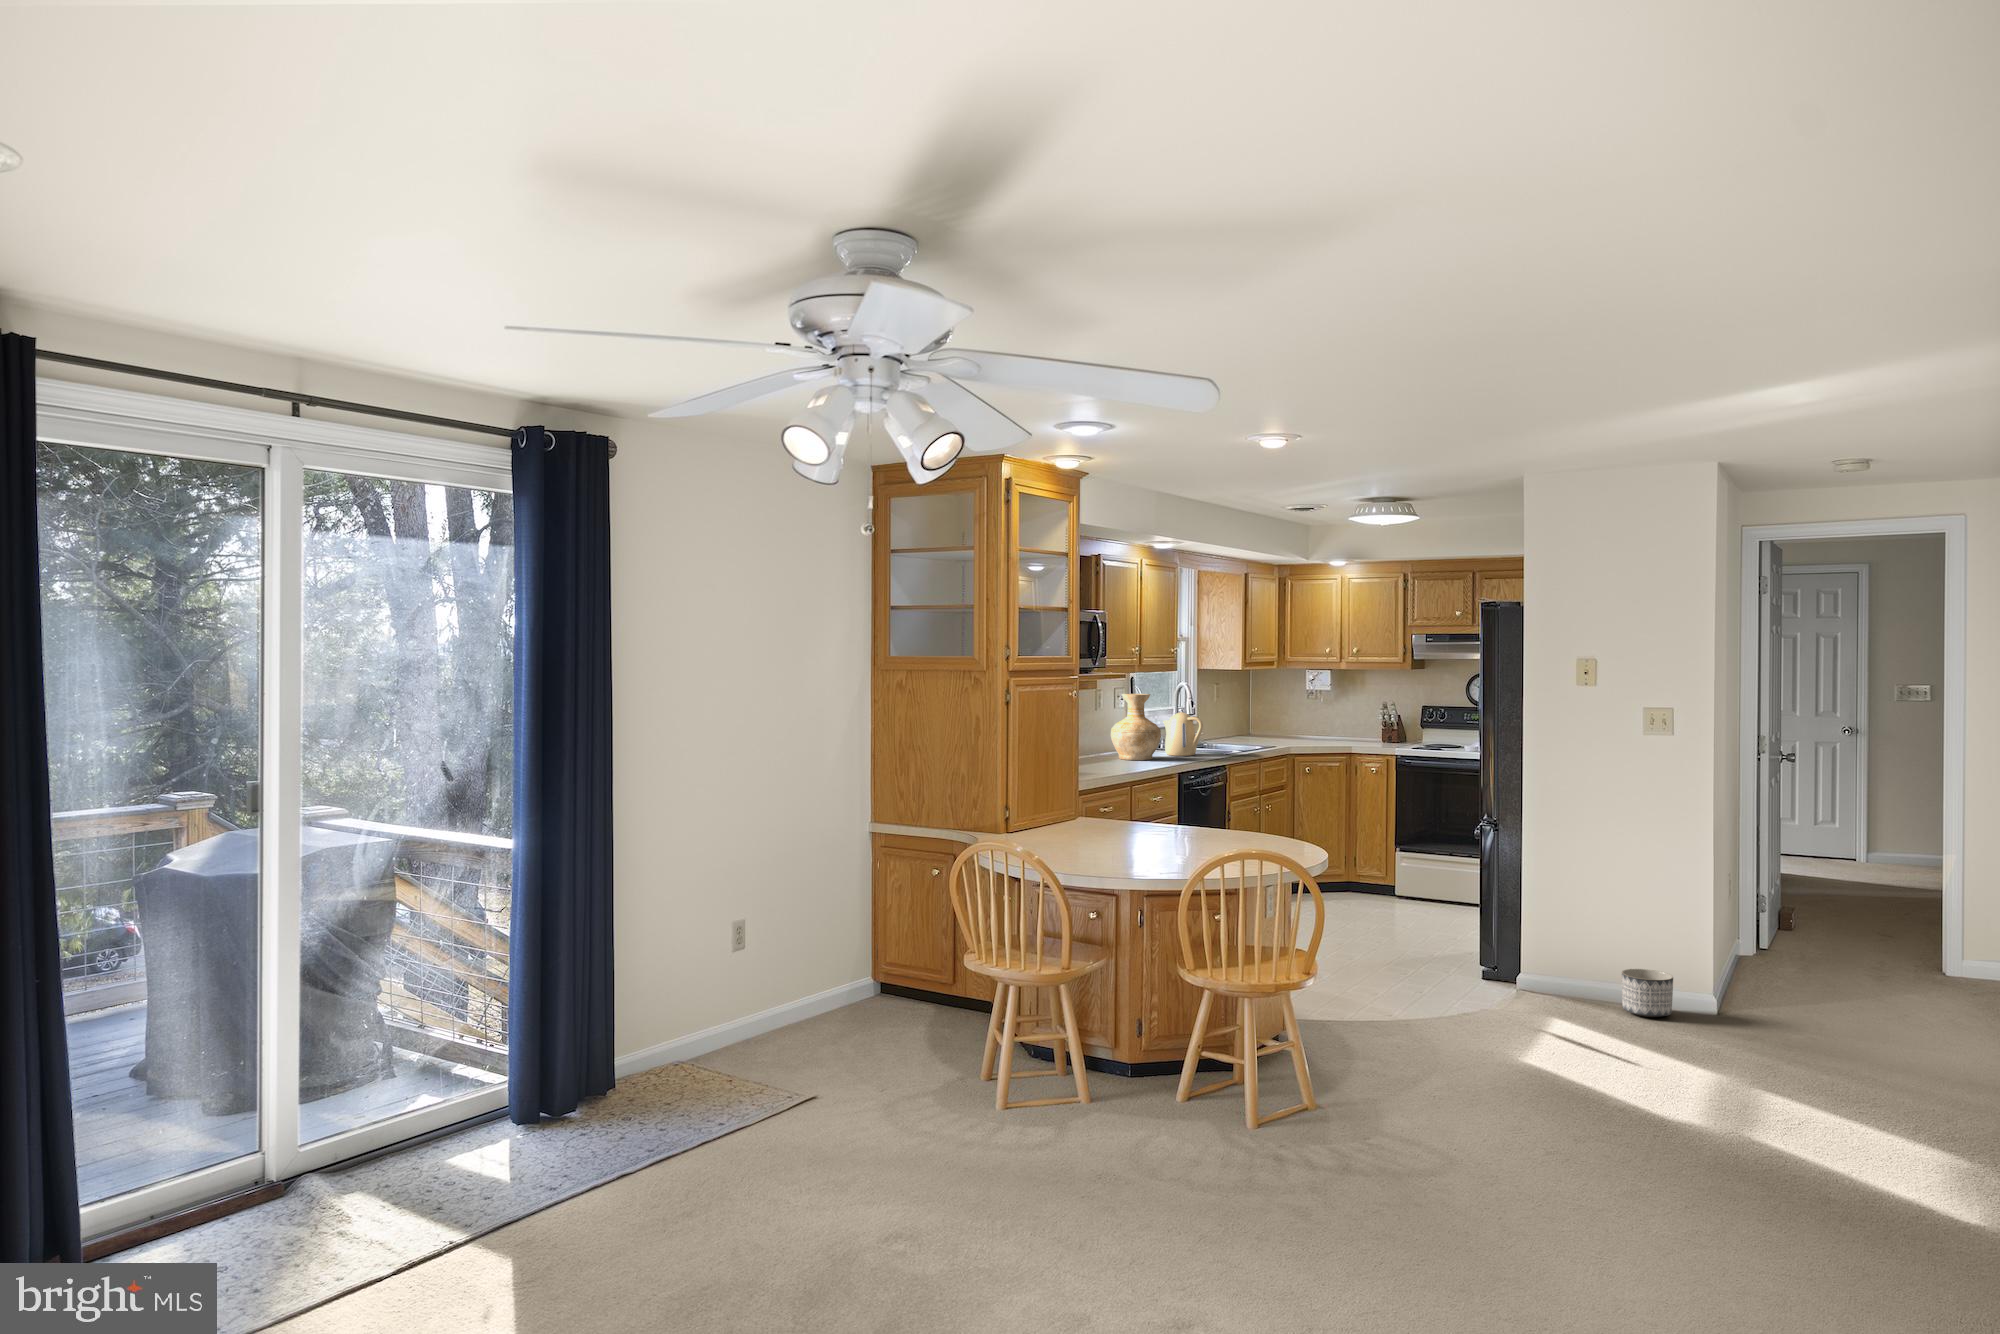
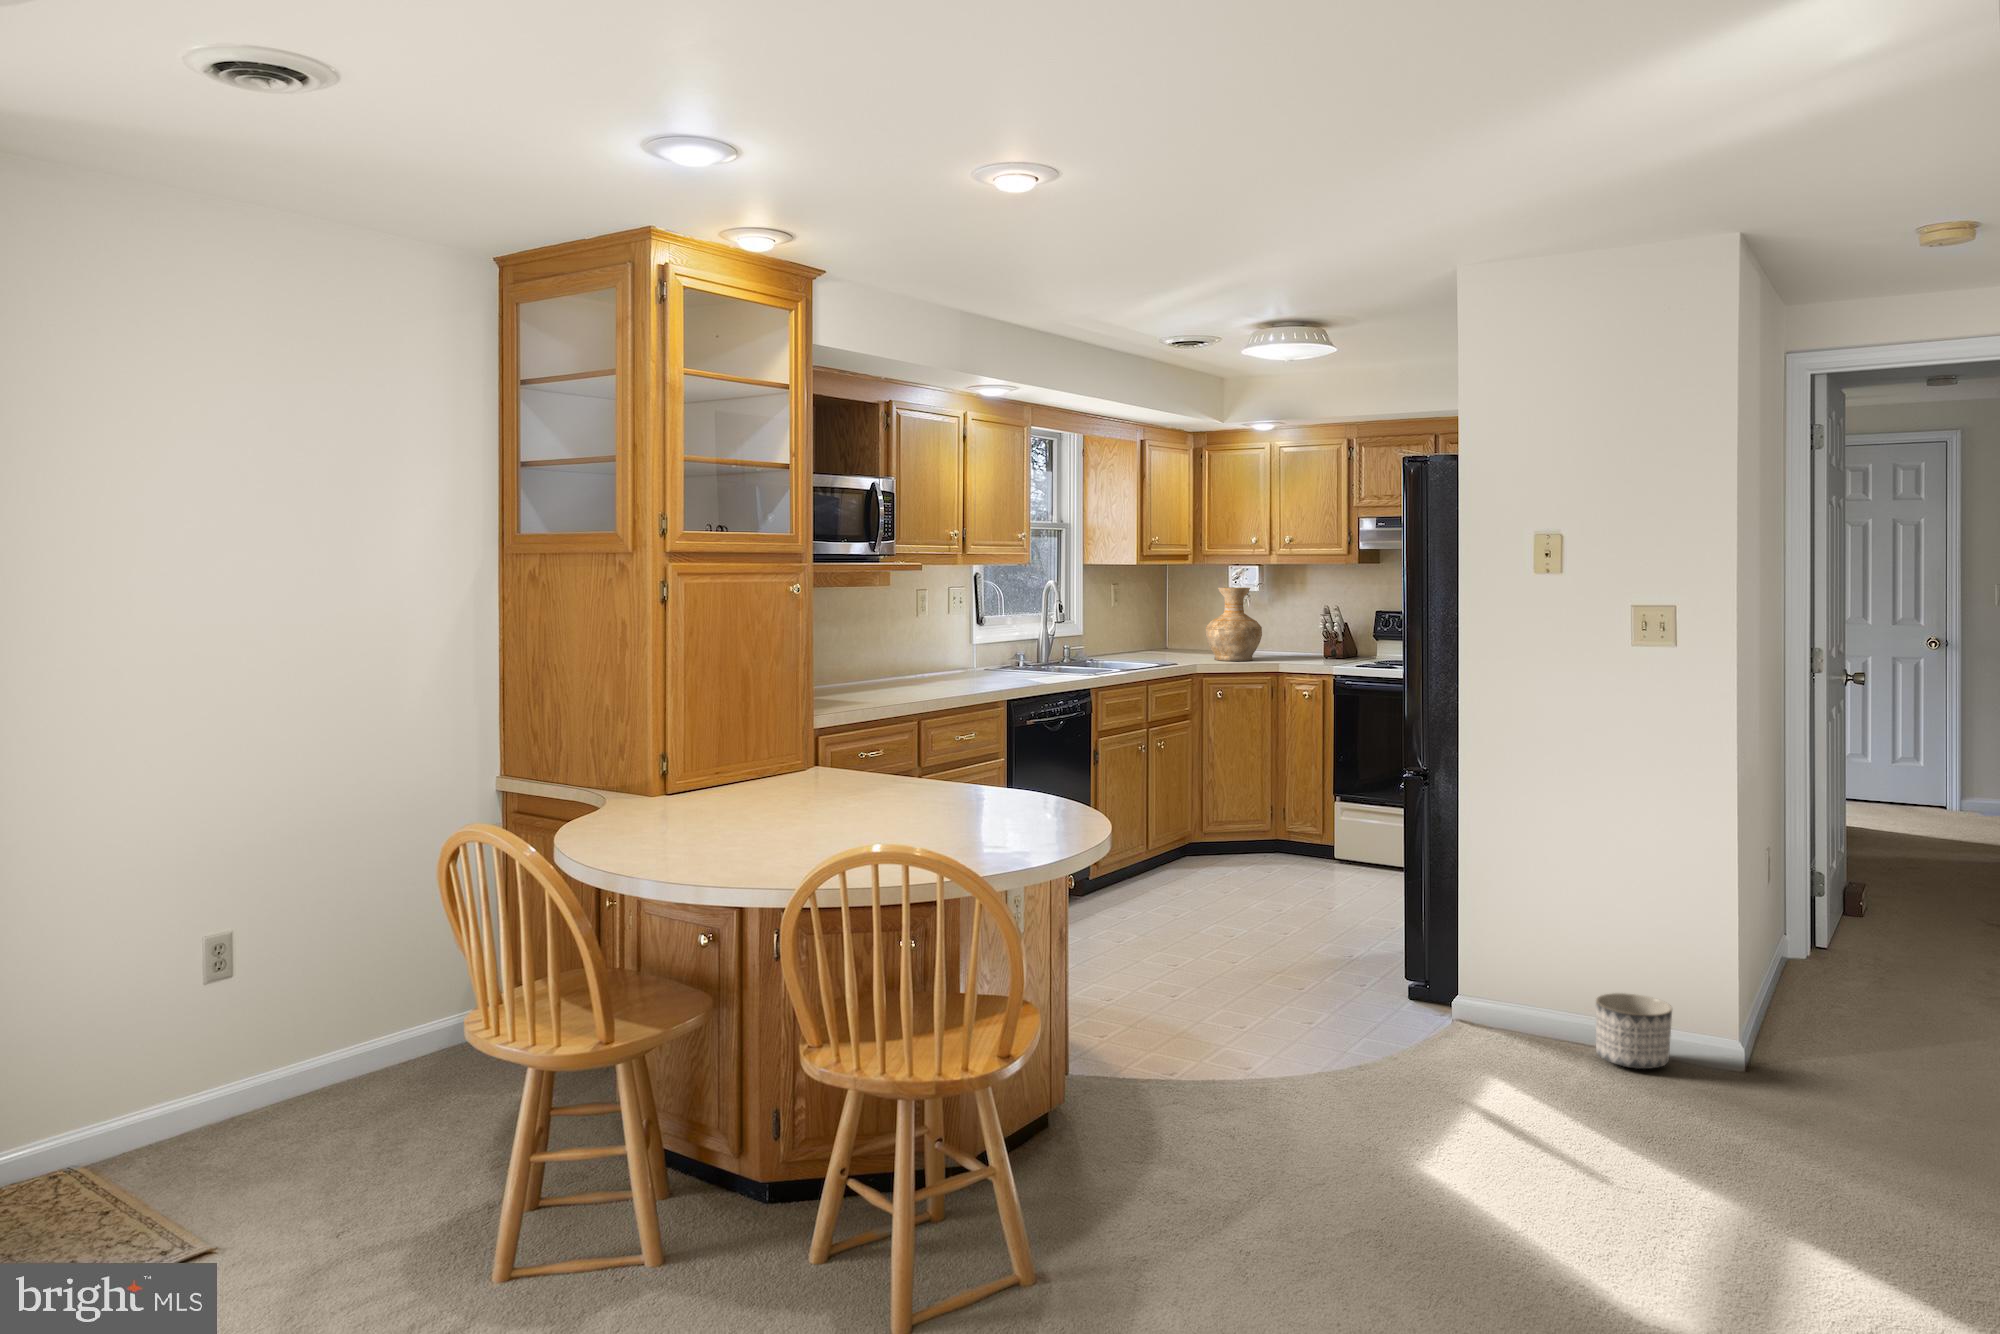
vase: present [1111,694,1161,760] -> present [1205,587,1262,661]
kettle: present [1163,712,1203,756] -> none [1009,621,1060,679]

